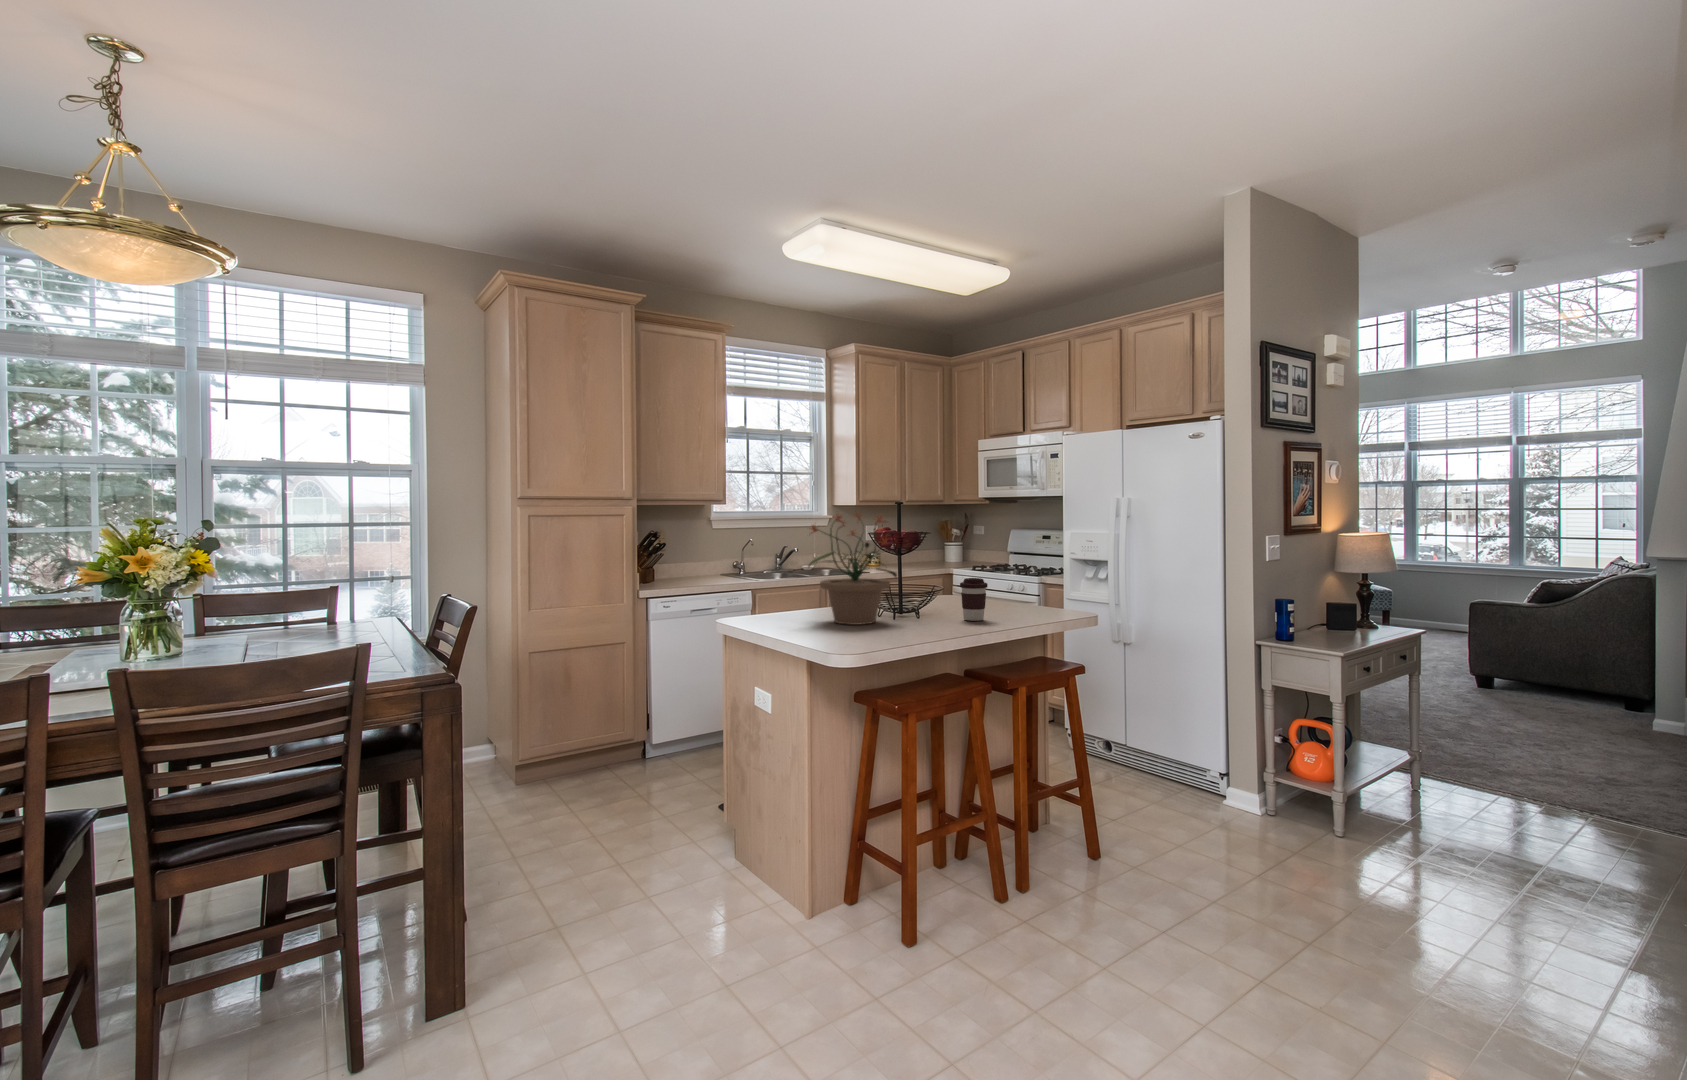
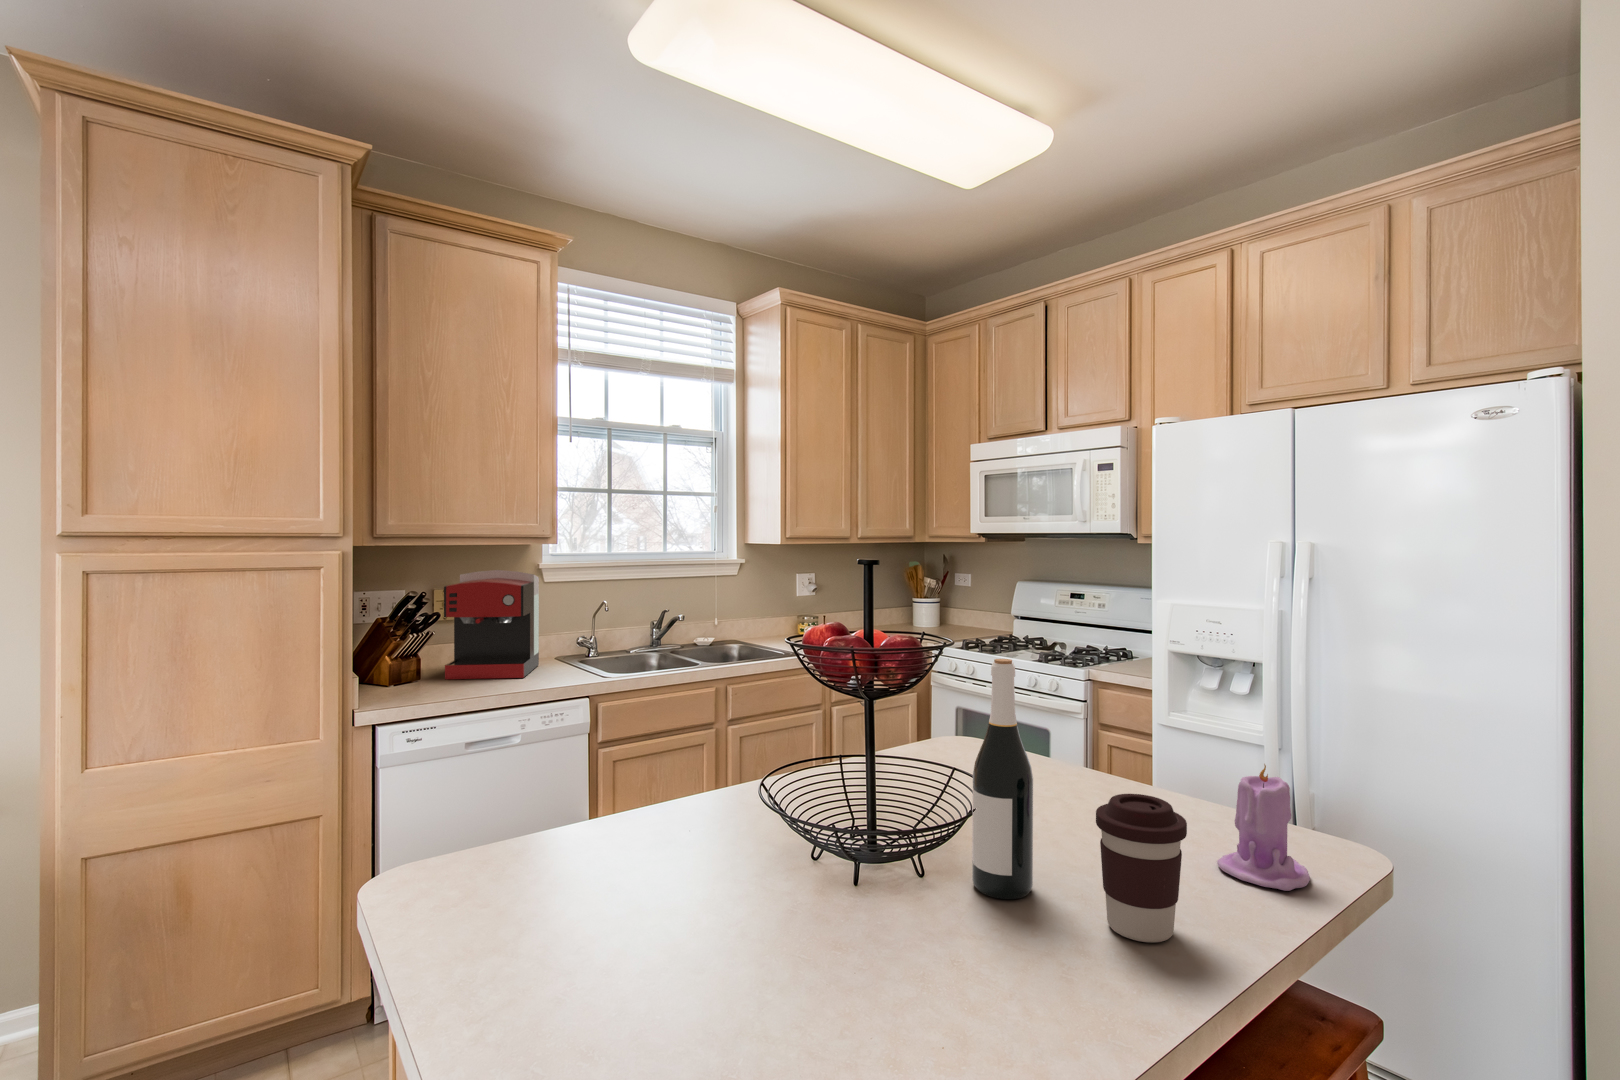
potted plant: present [809,514,897,625] -> none [614,587,914,989]
coffee maker: none [668,519,714,580] -> present [444,570,539,679]
wine bottle: none [924,536,944,617] -> present [972,659,1033,899]
candle: none [1015,575,1046,616] -> present [1217,764,1310,891]

